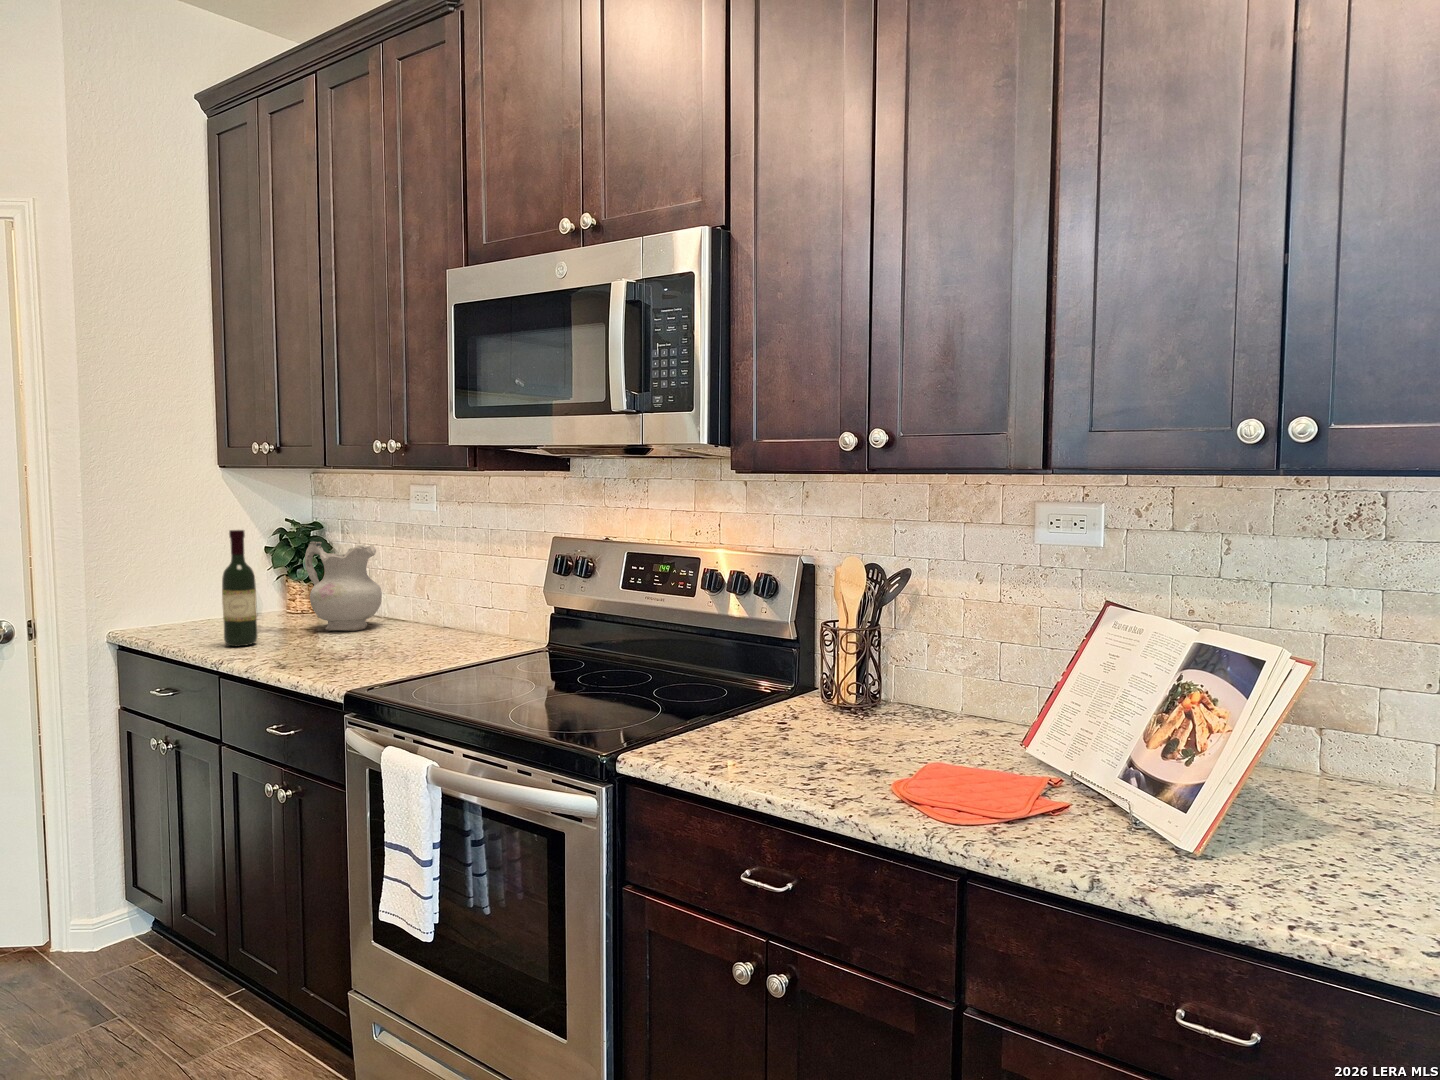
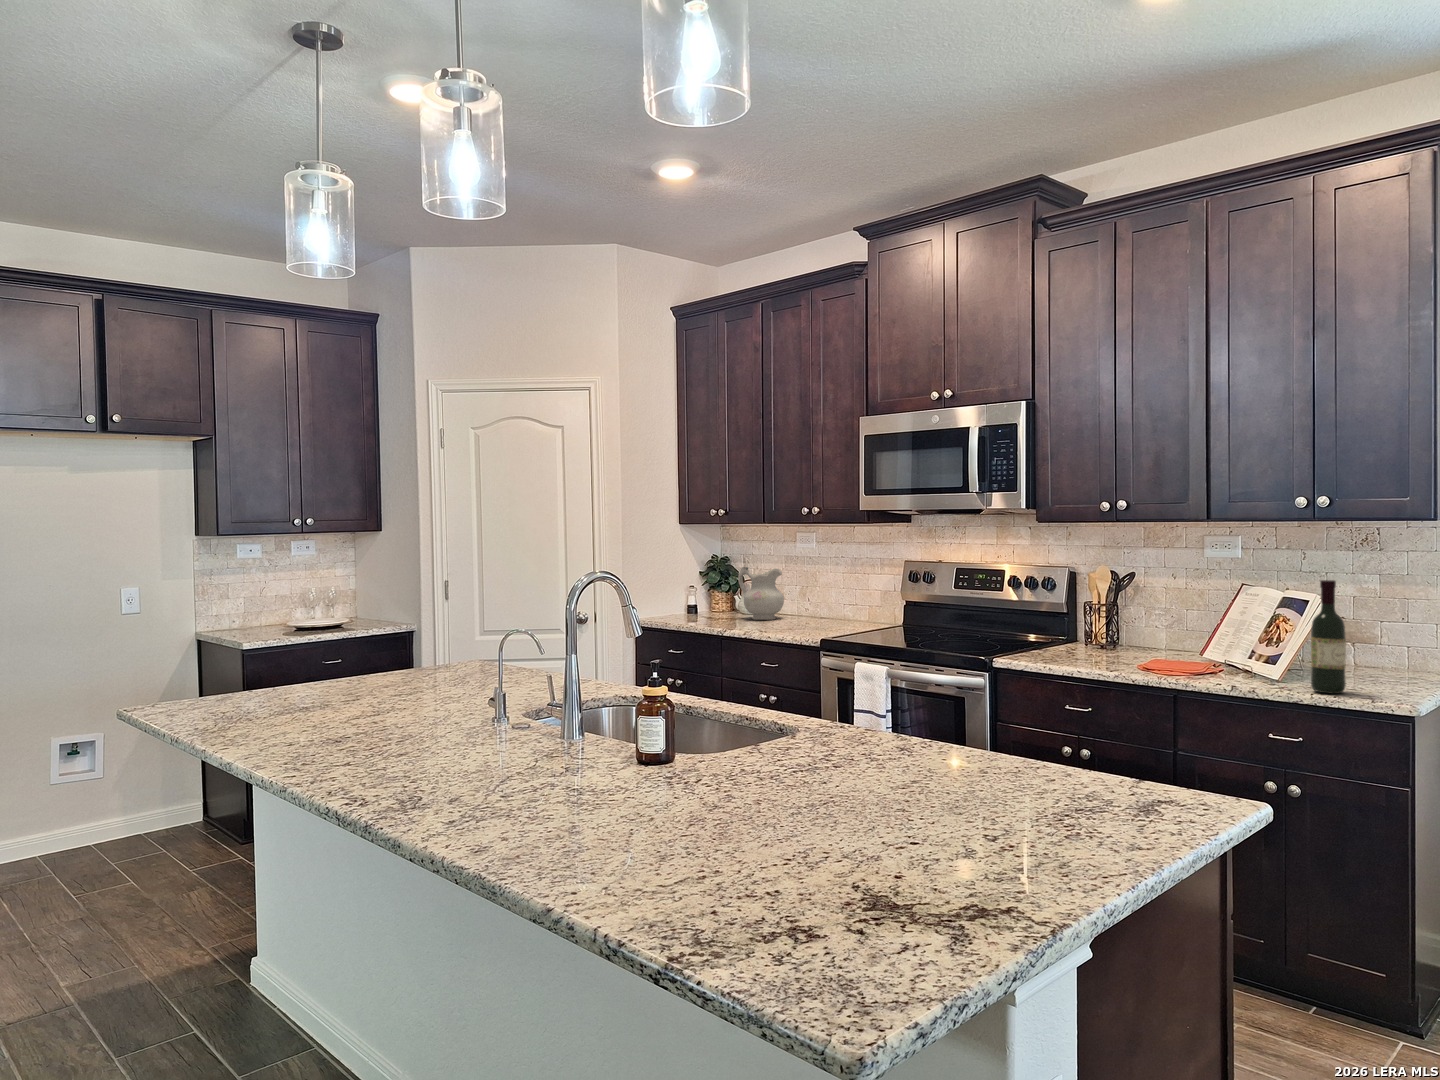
wine bottle: present [222,530,258,646] -> present [1311,580,1346,694]

